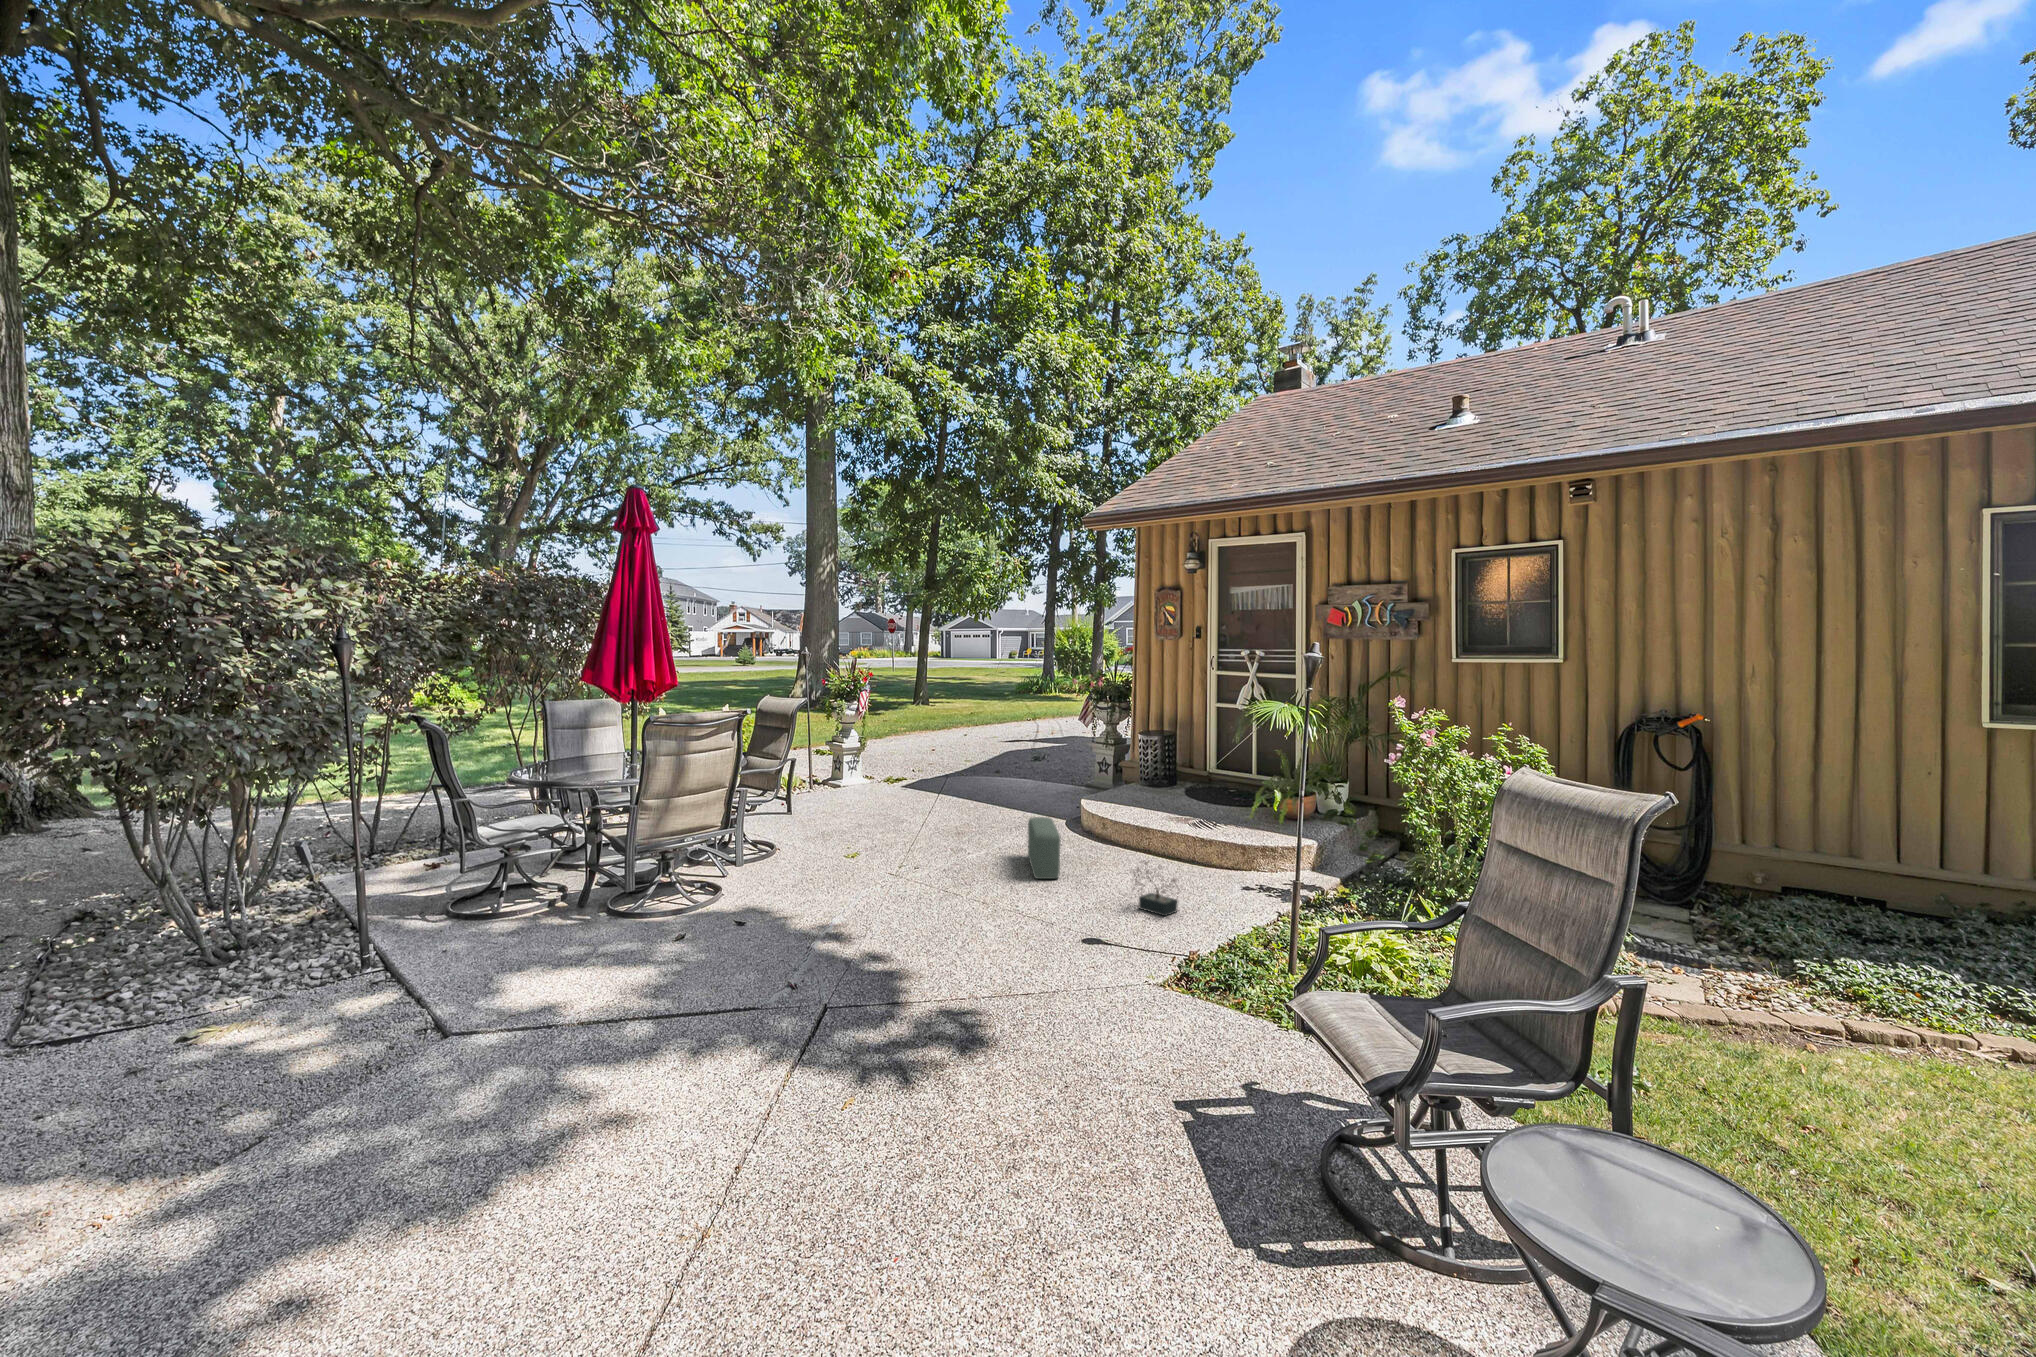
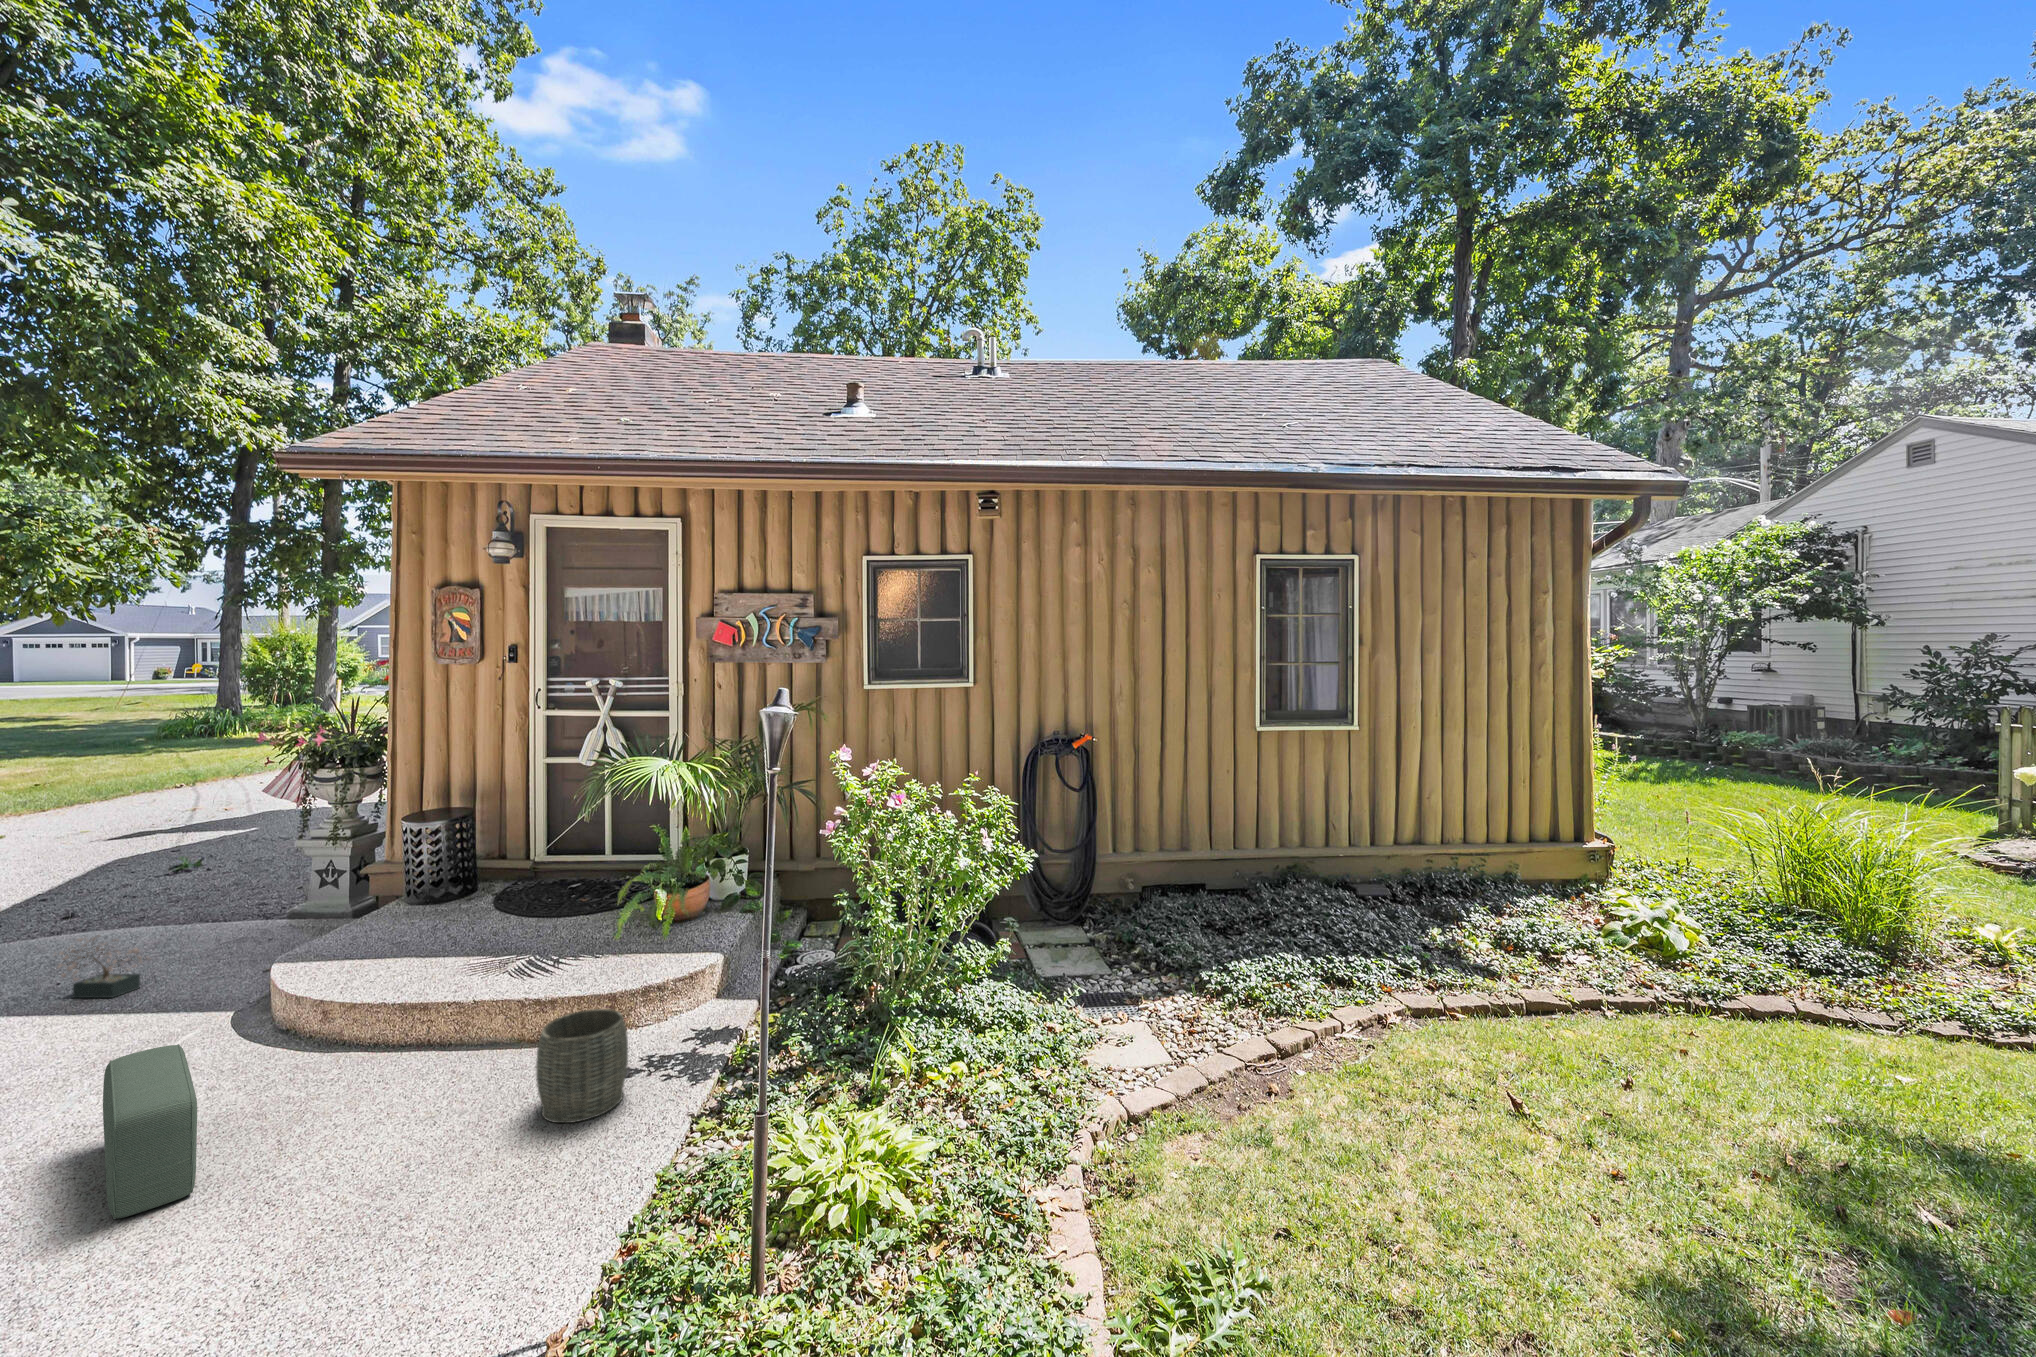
woven basket: none [1197,843,1246,901] -> present [536,1009,628,1123]
decorative plant: present [1132,861,1184,916] -> present [55,935,149,998]

